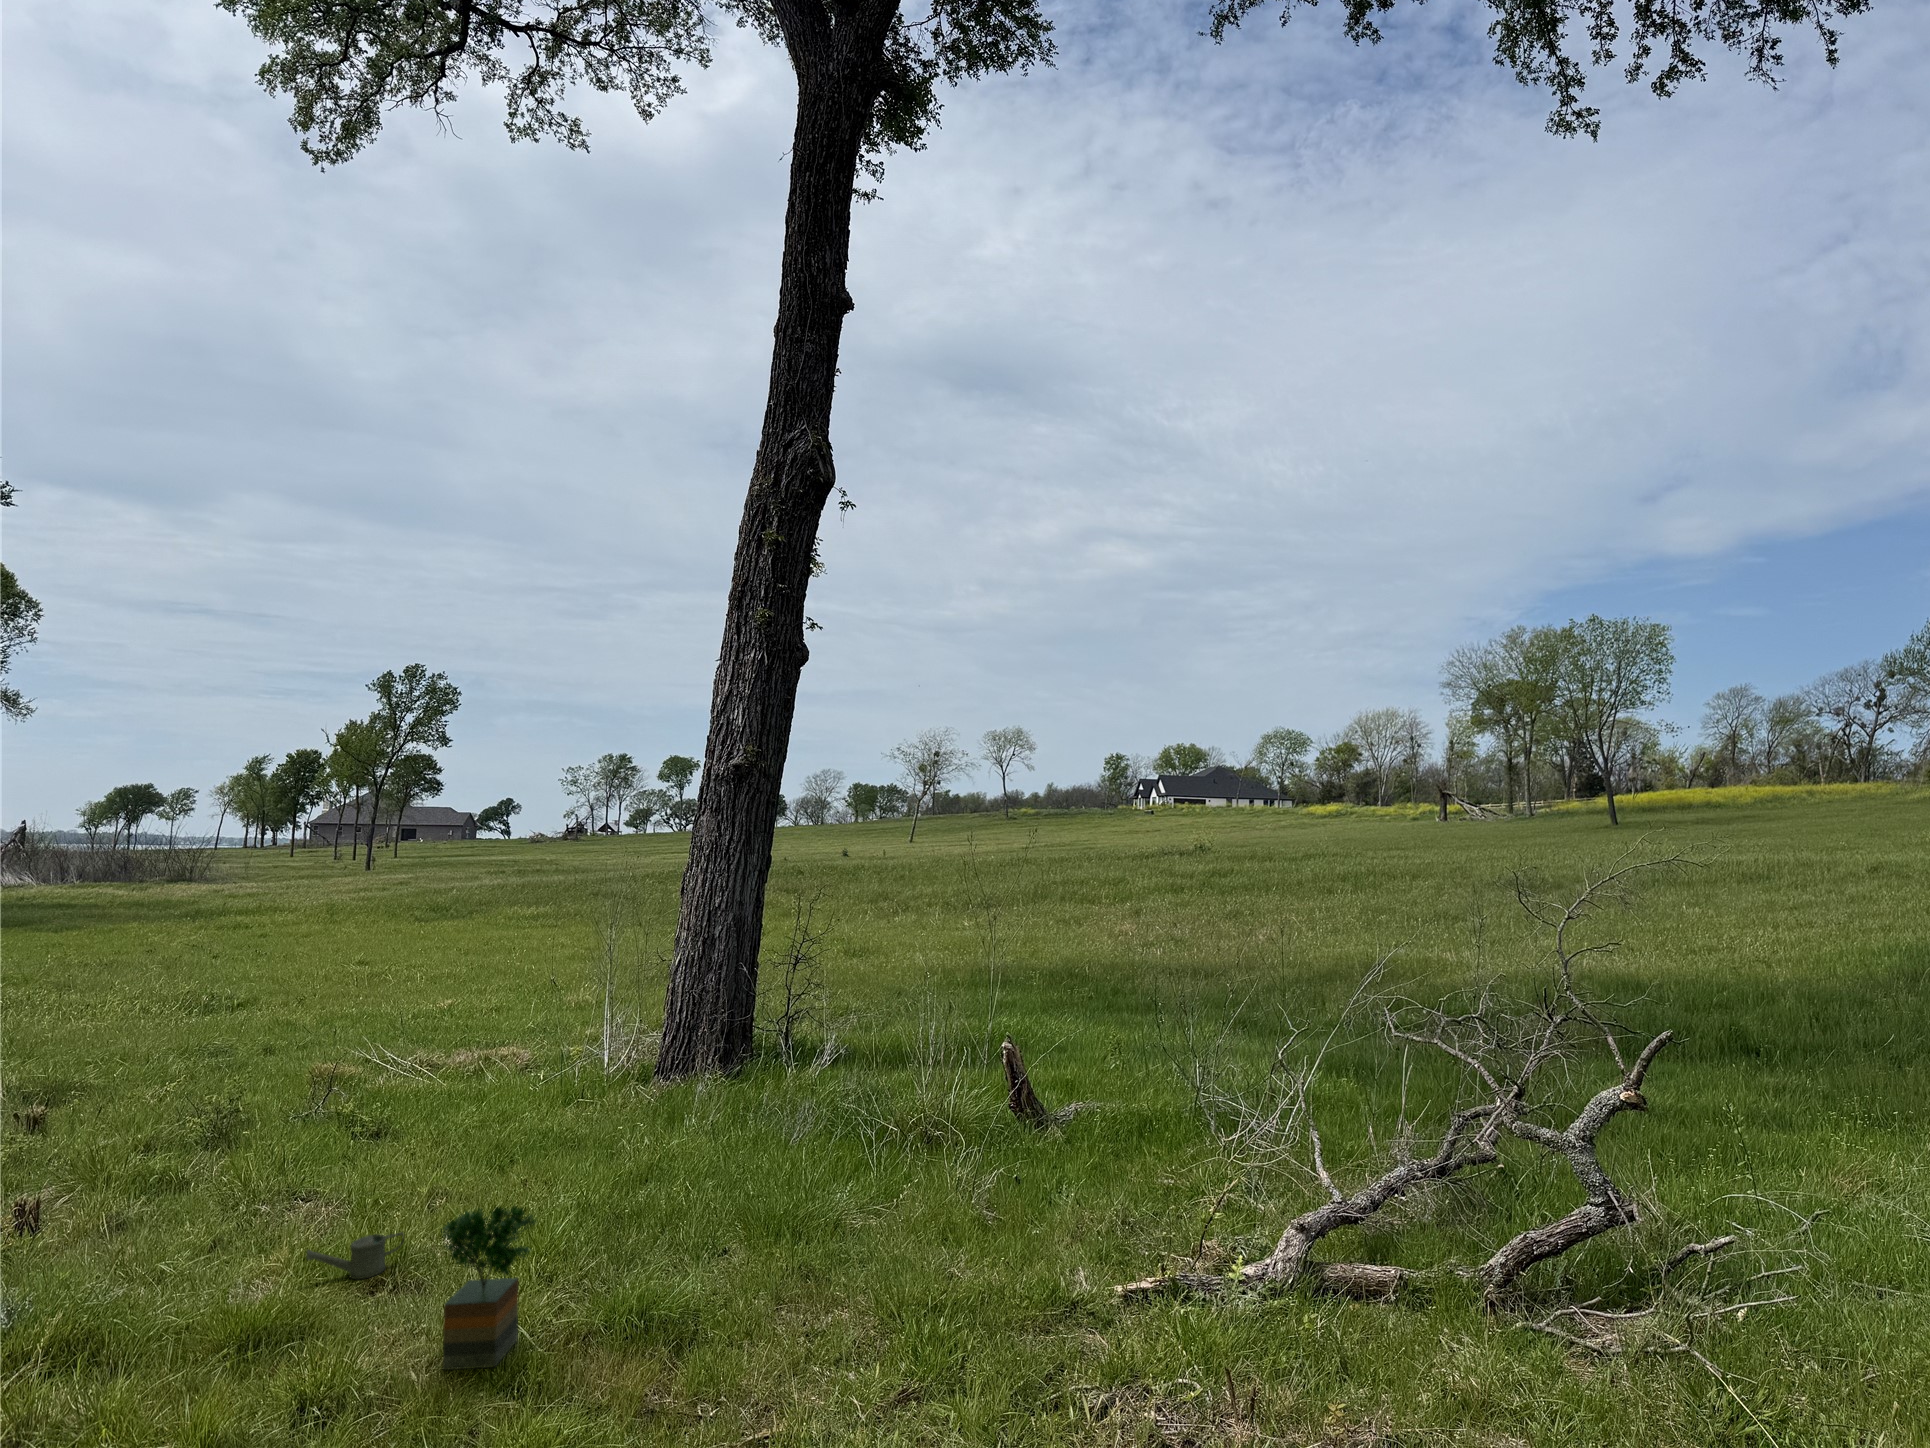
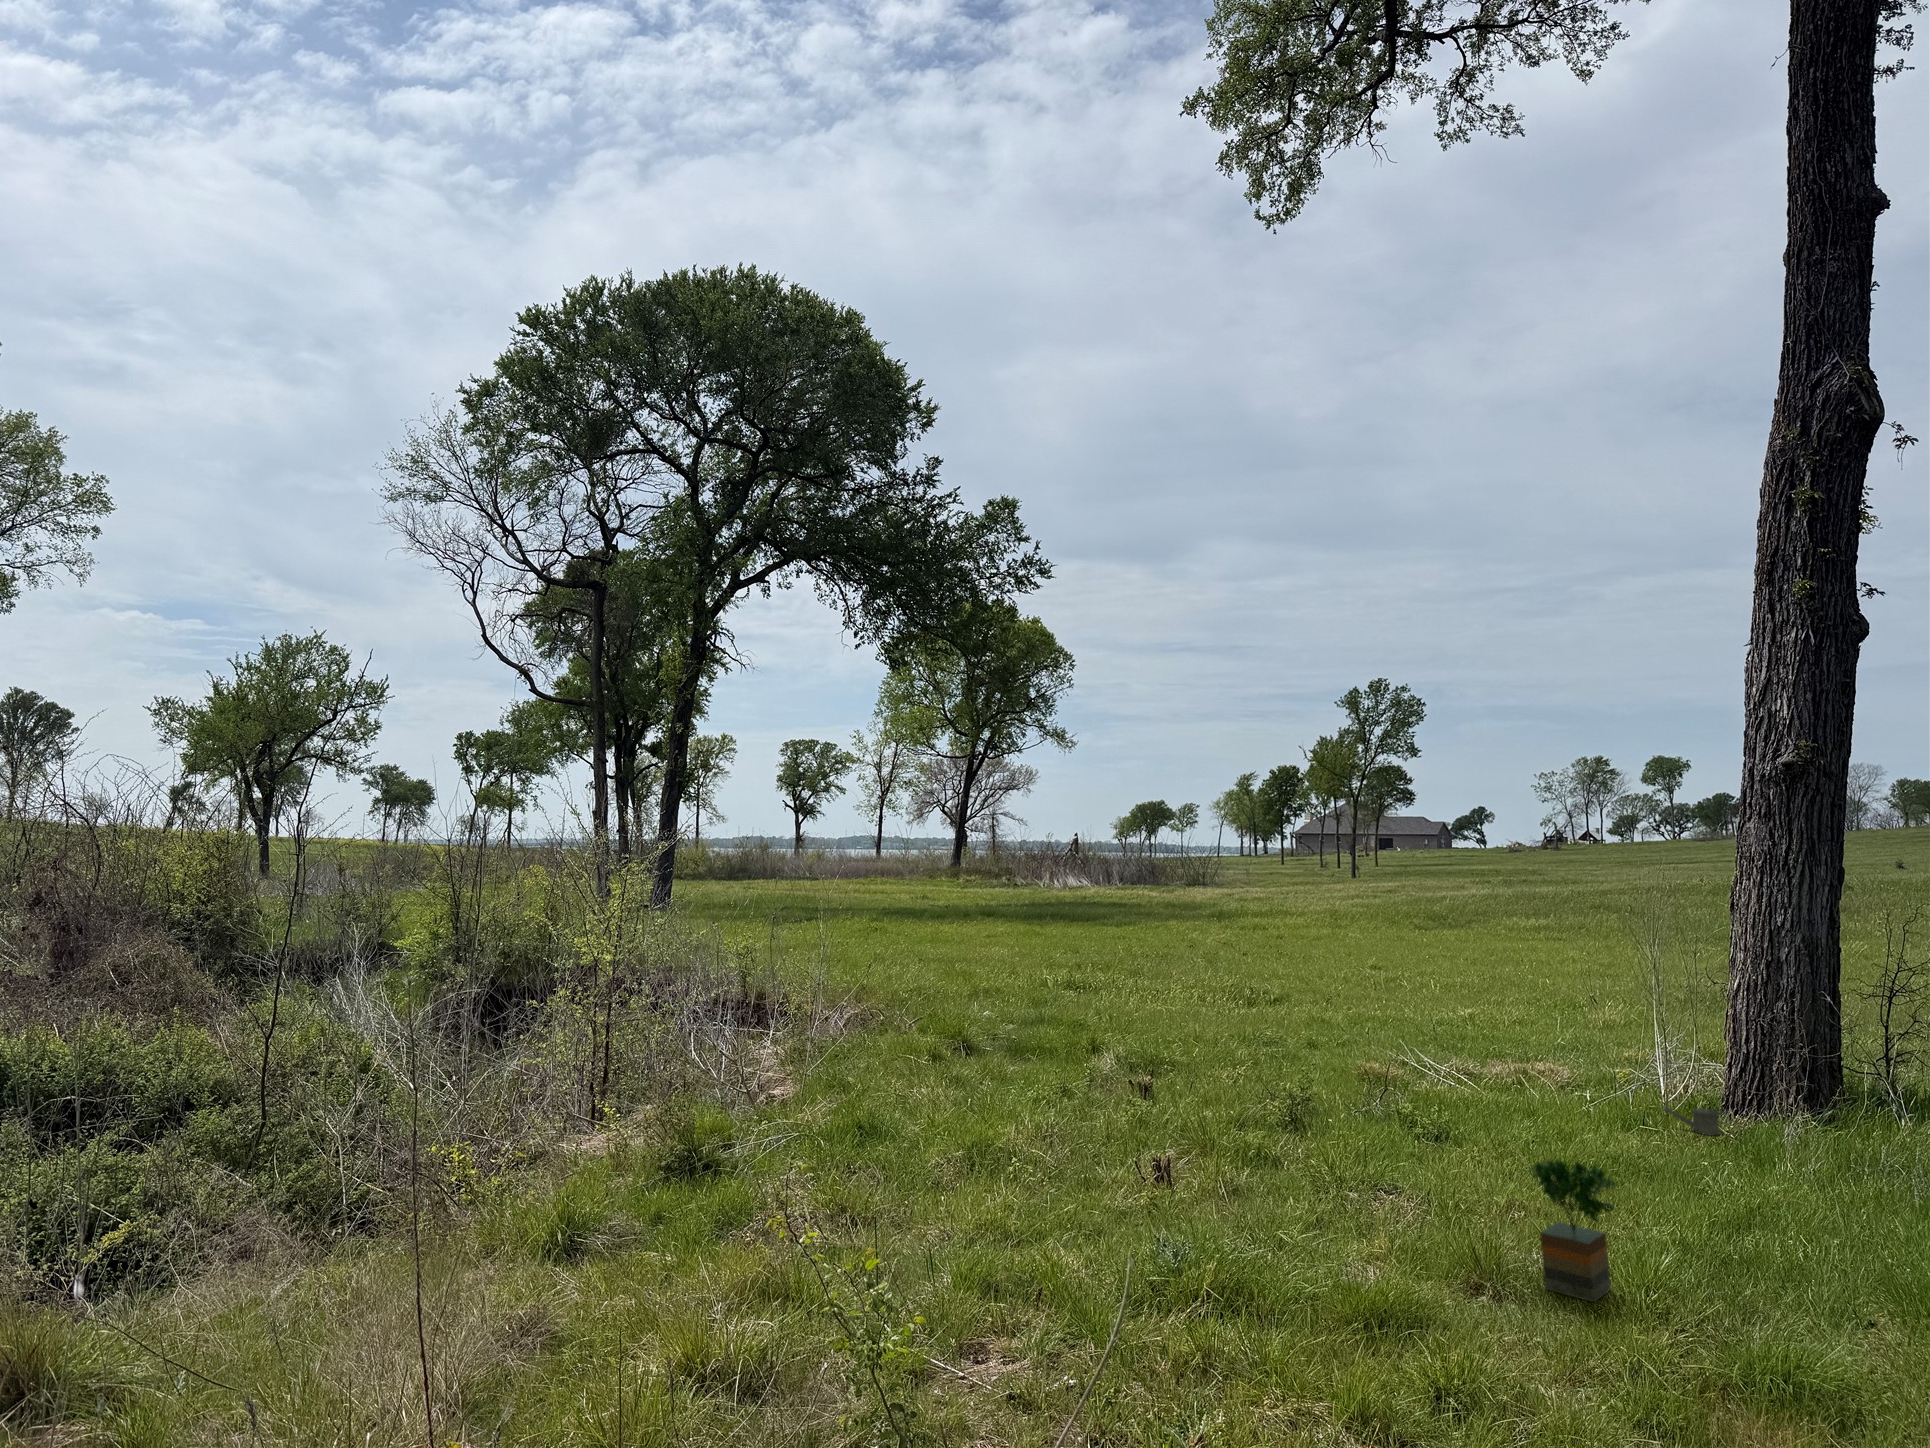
watering can: present [306,1232,404,1279] -> present [1663,1106,1729,1135]

